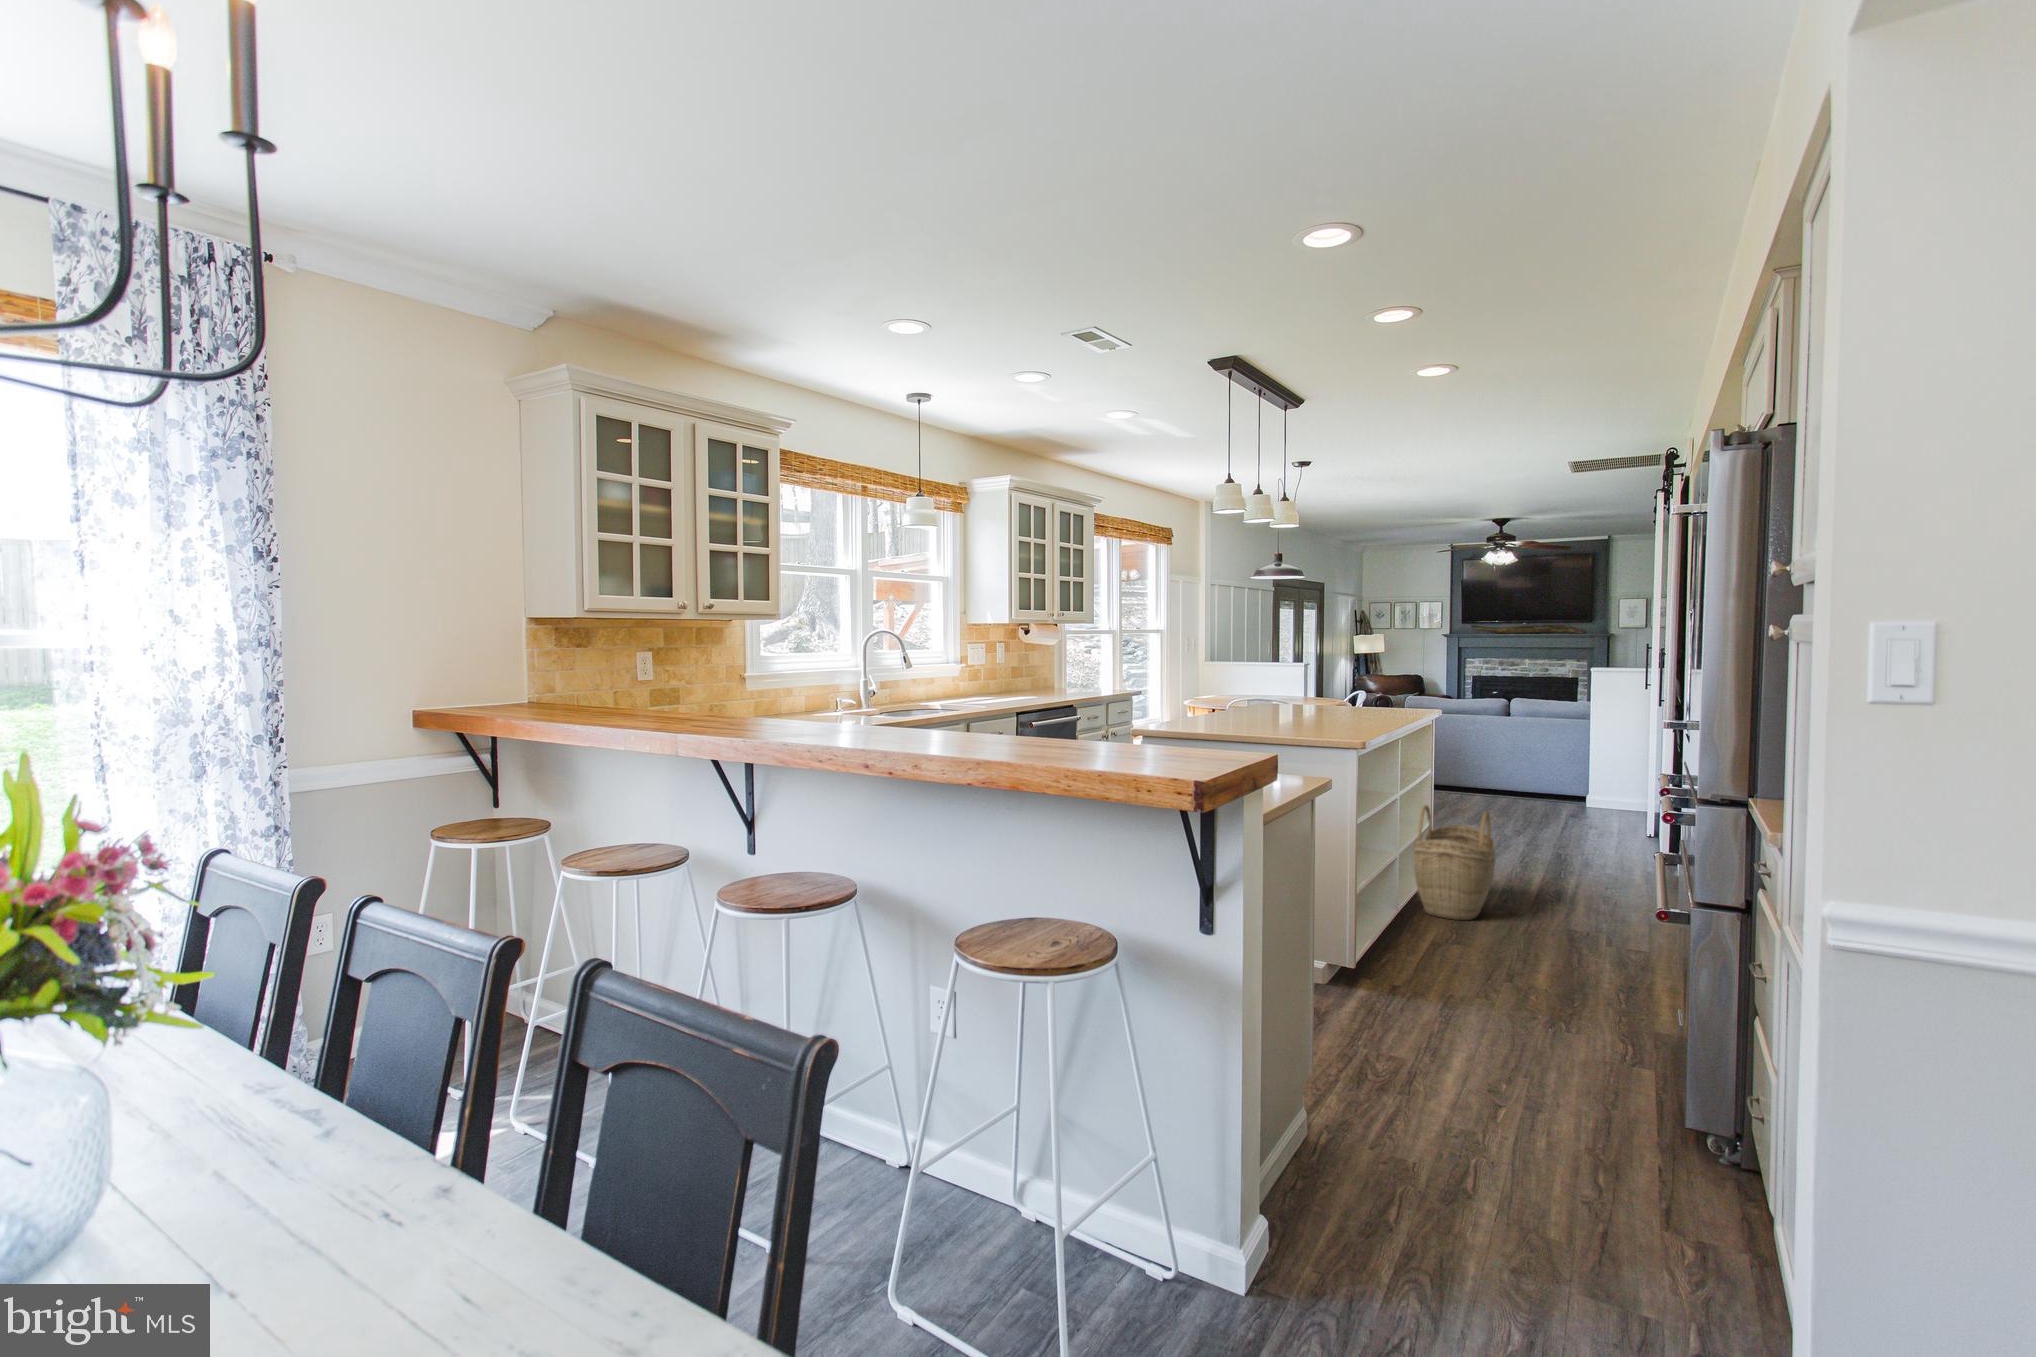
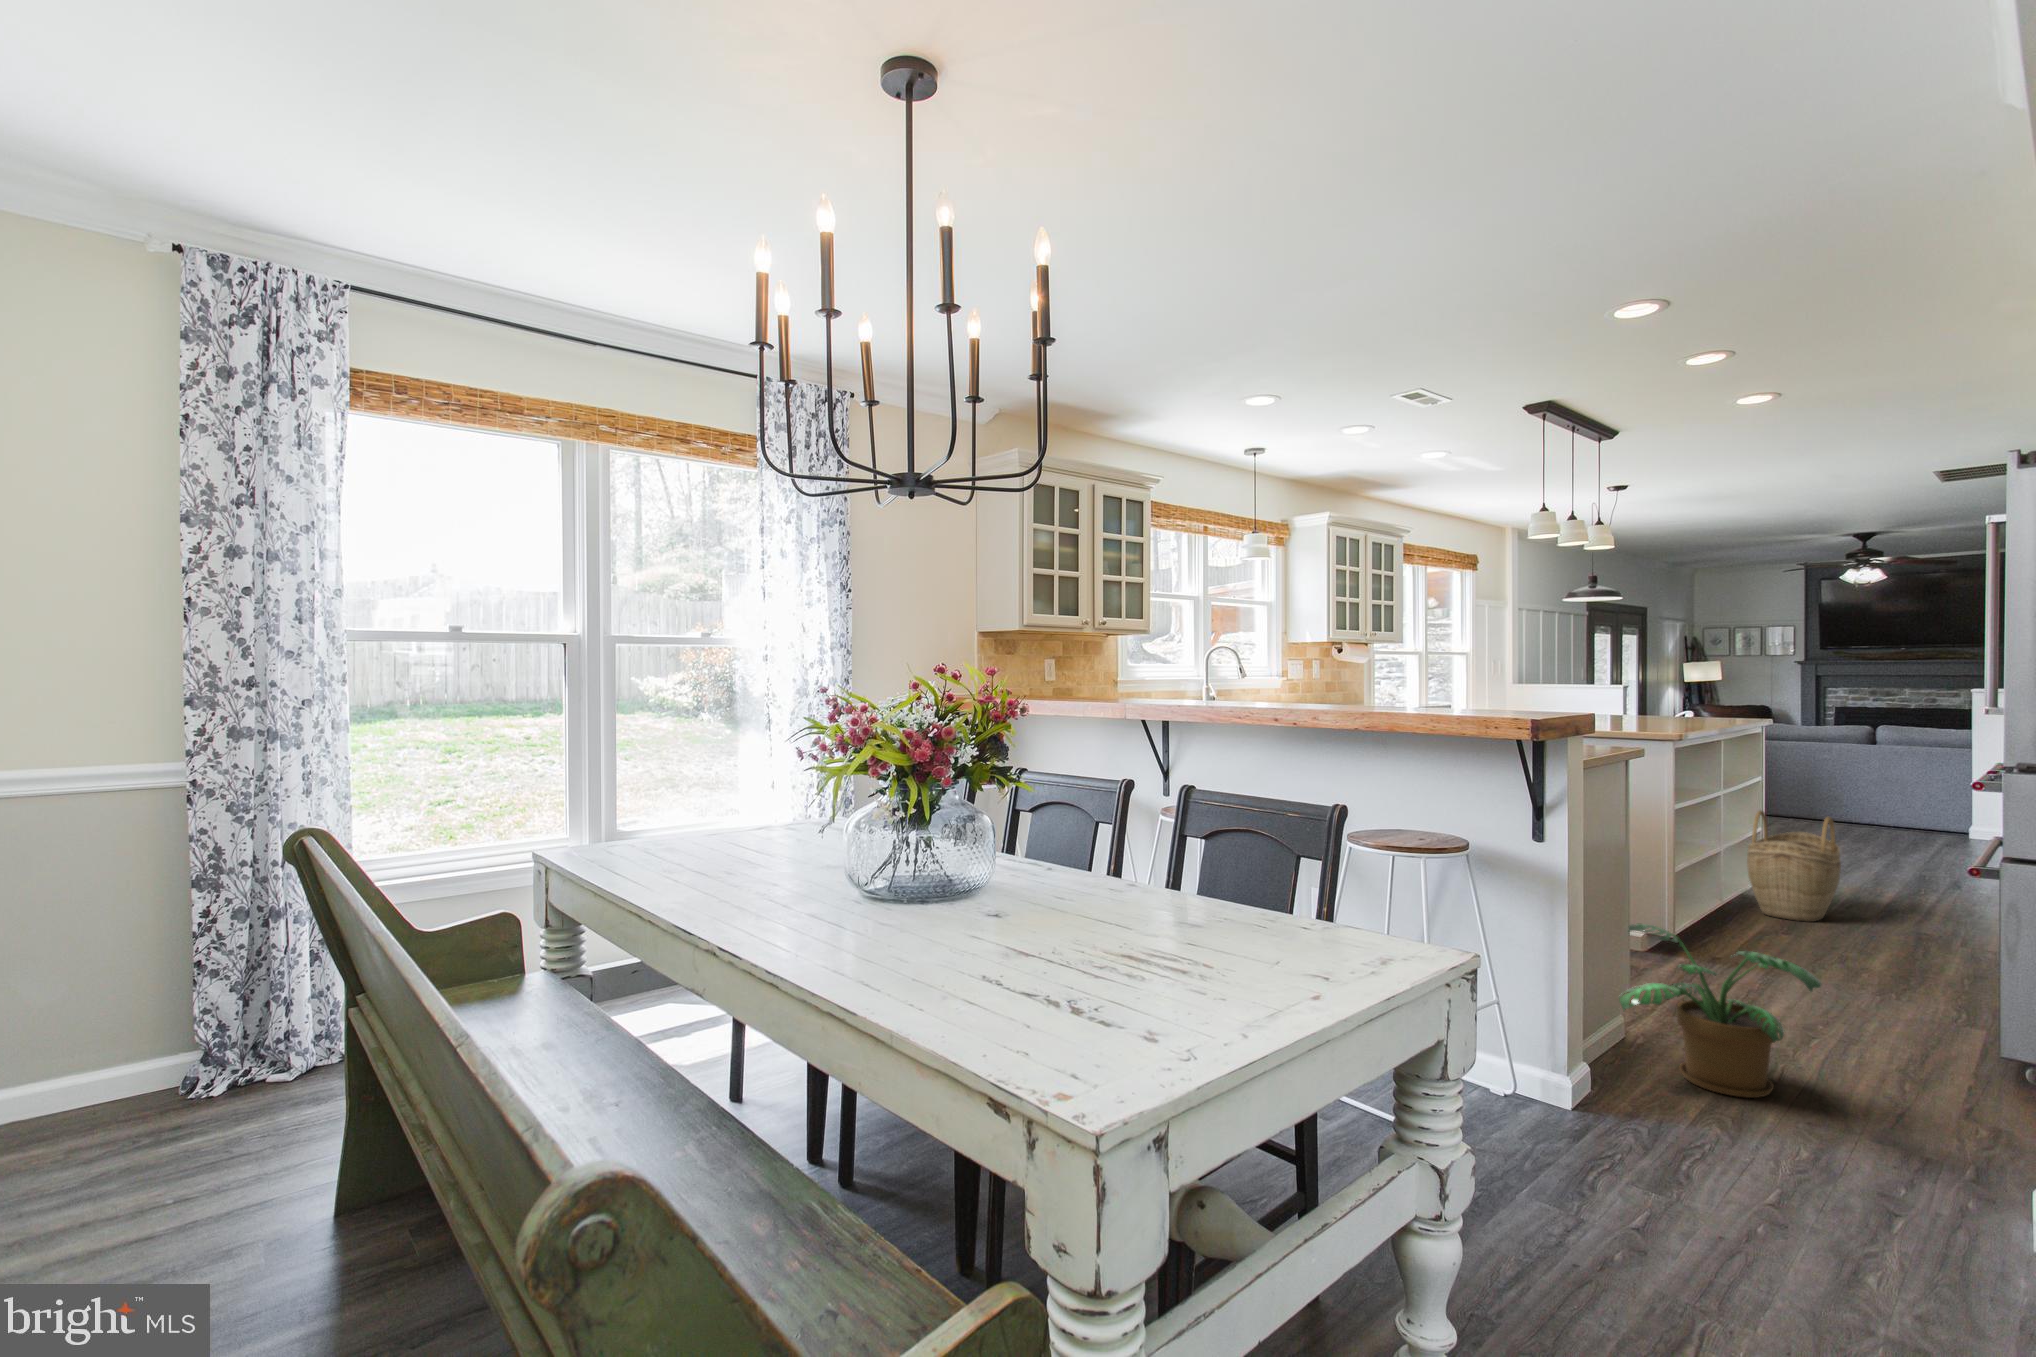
potted plant: none [1284,1004,1516,1231] -> present [1619,924,1821,1098]

